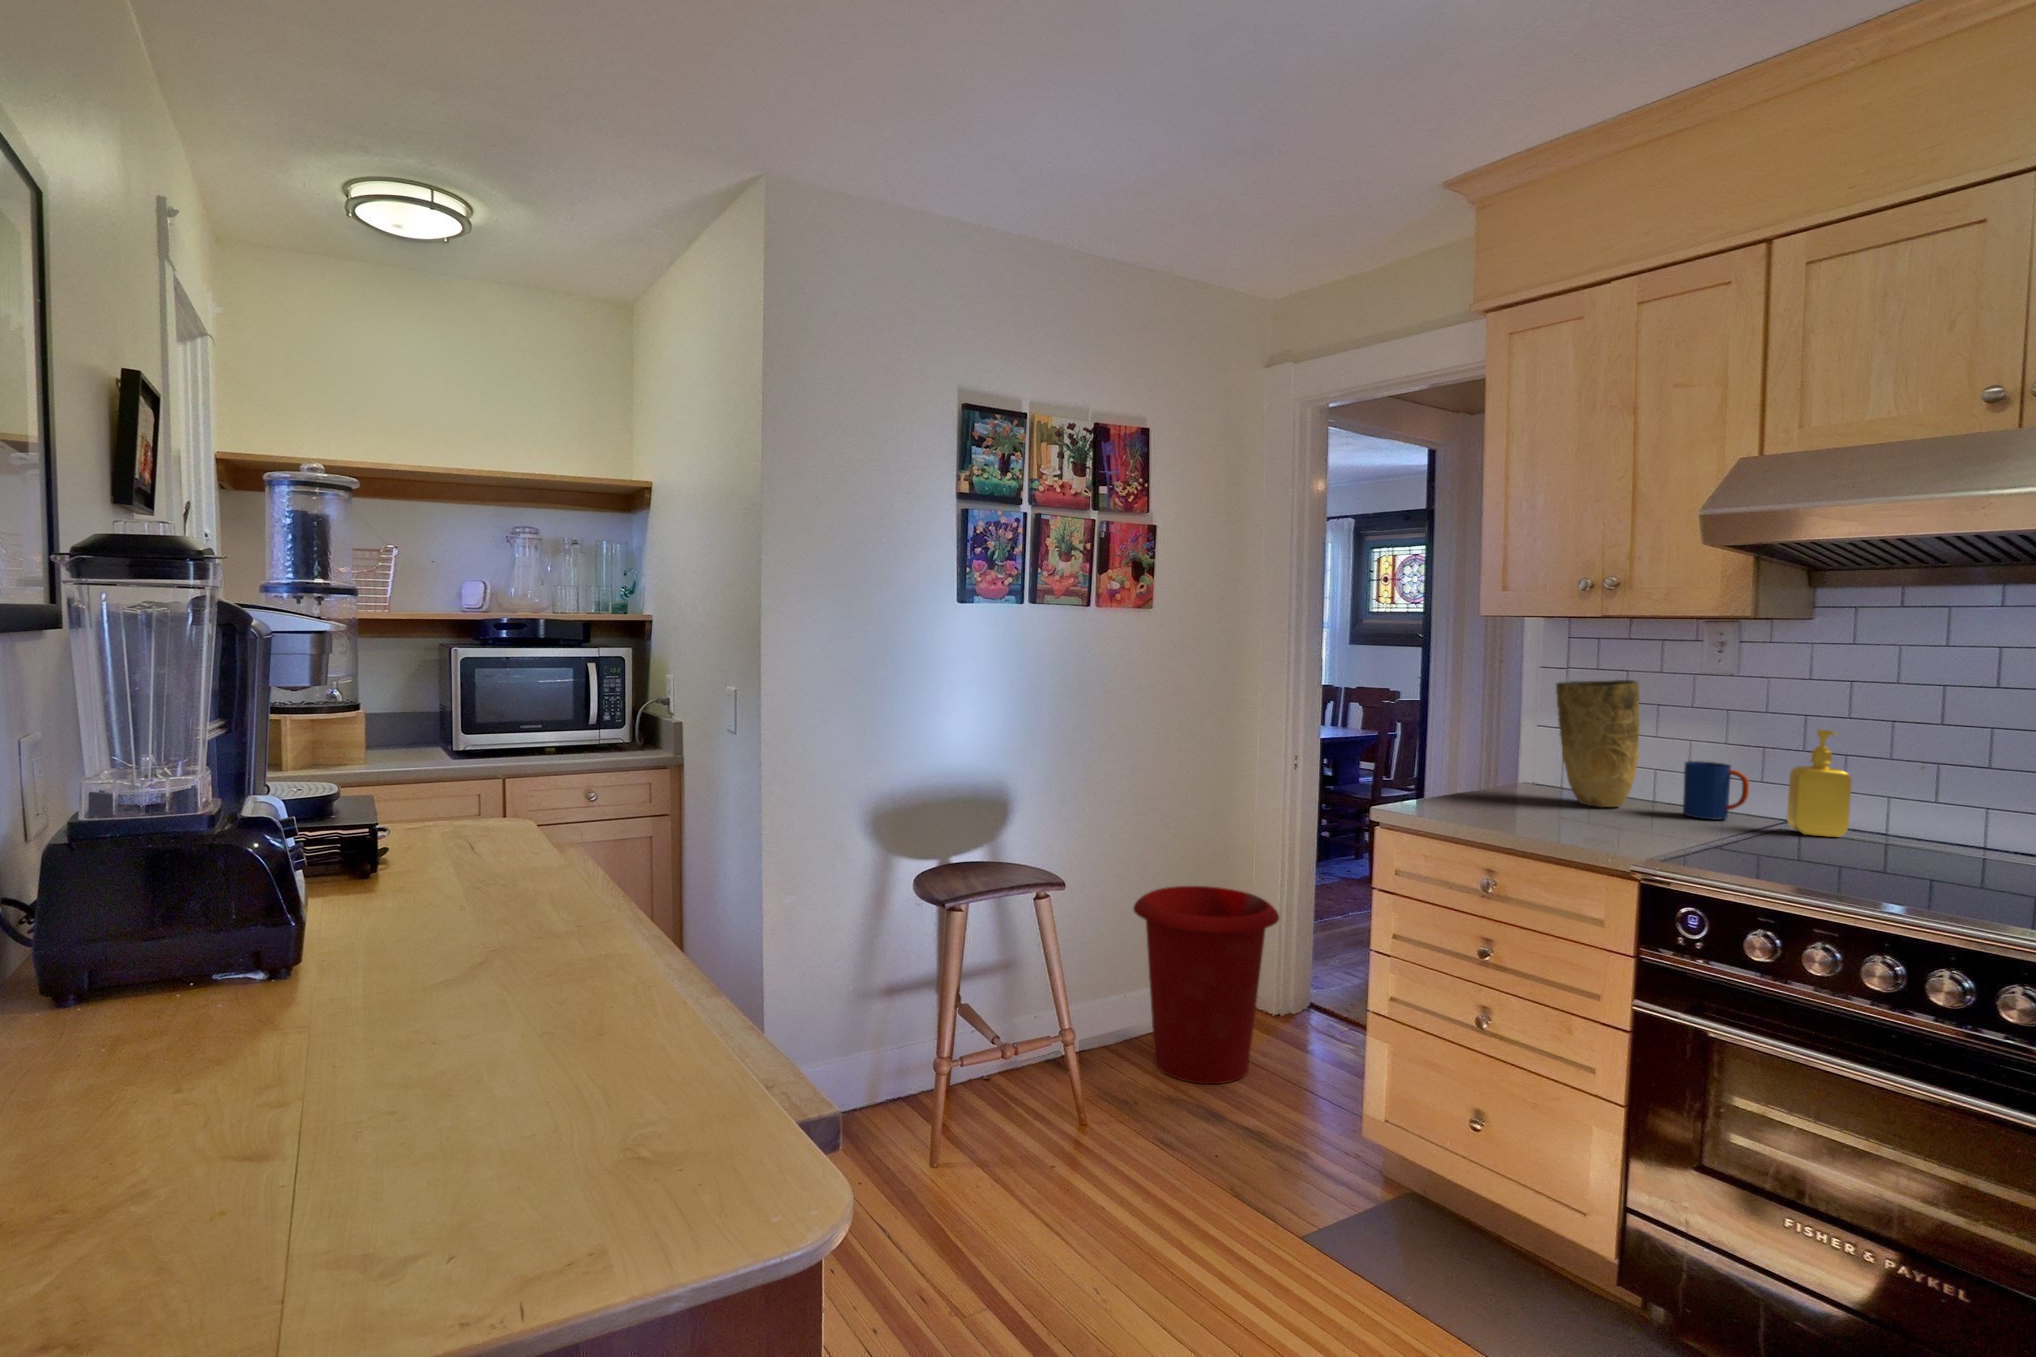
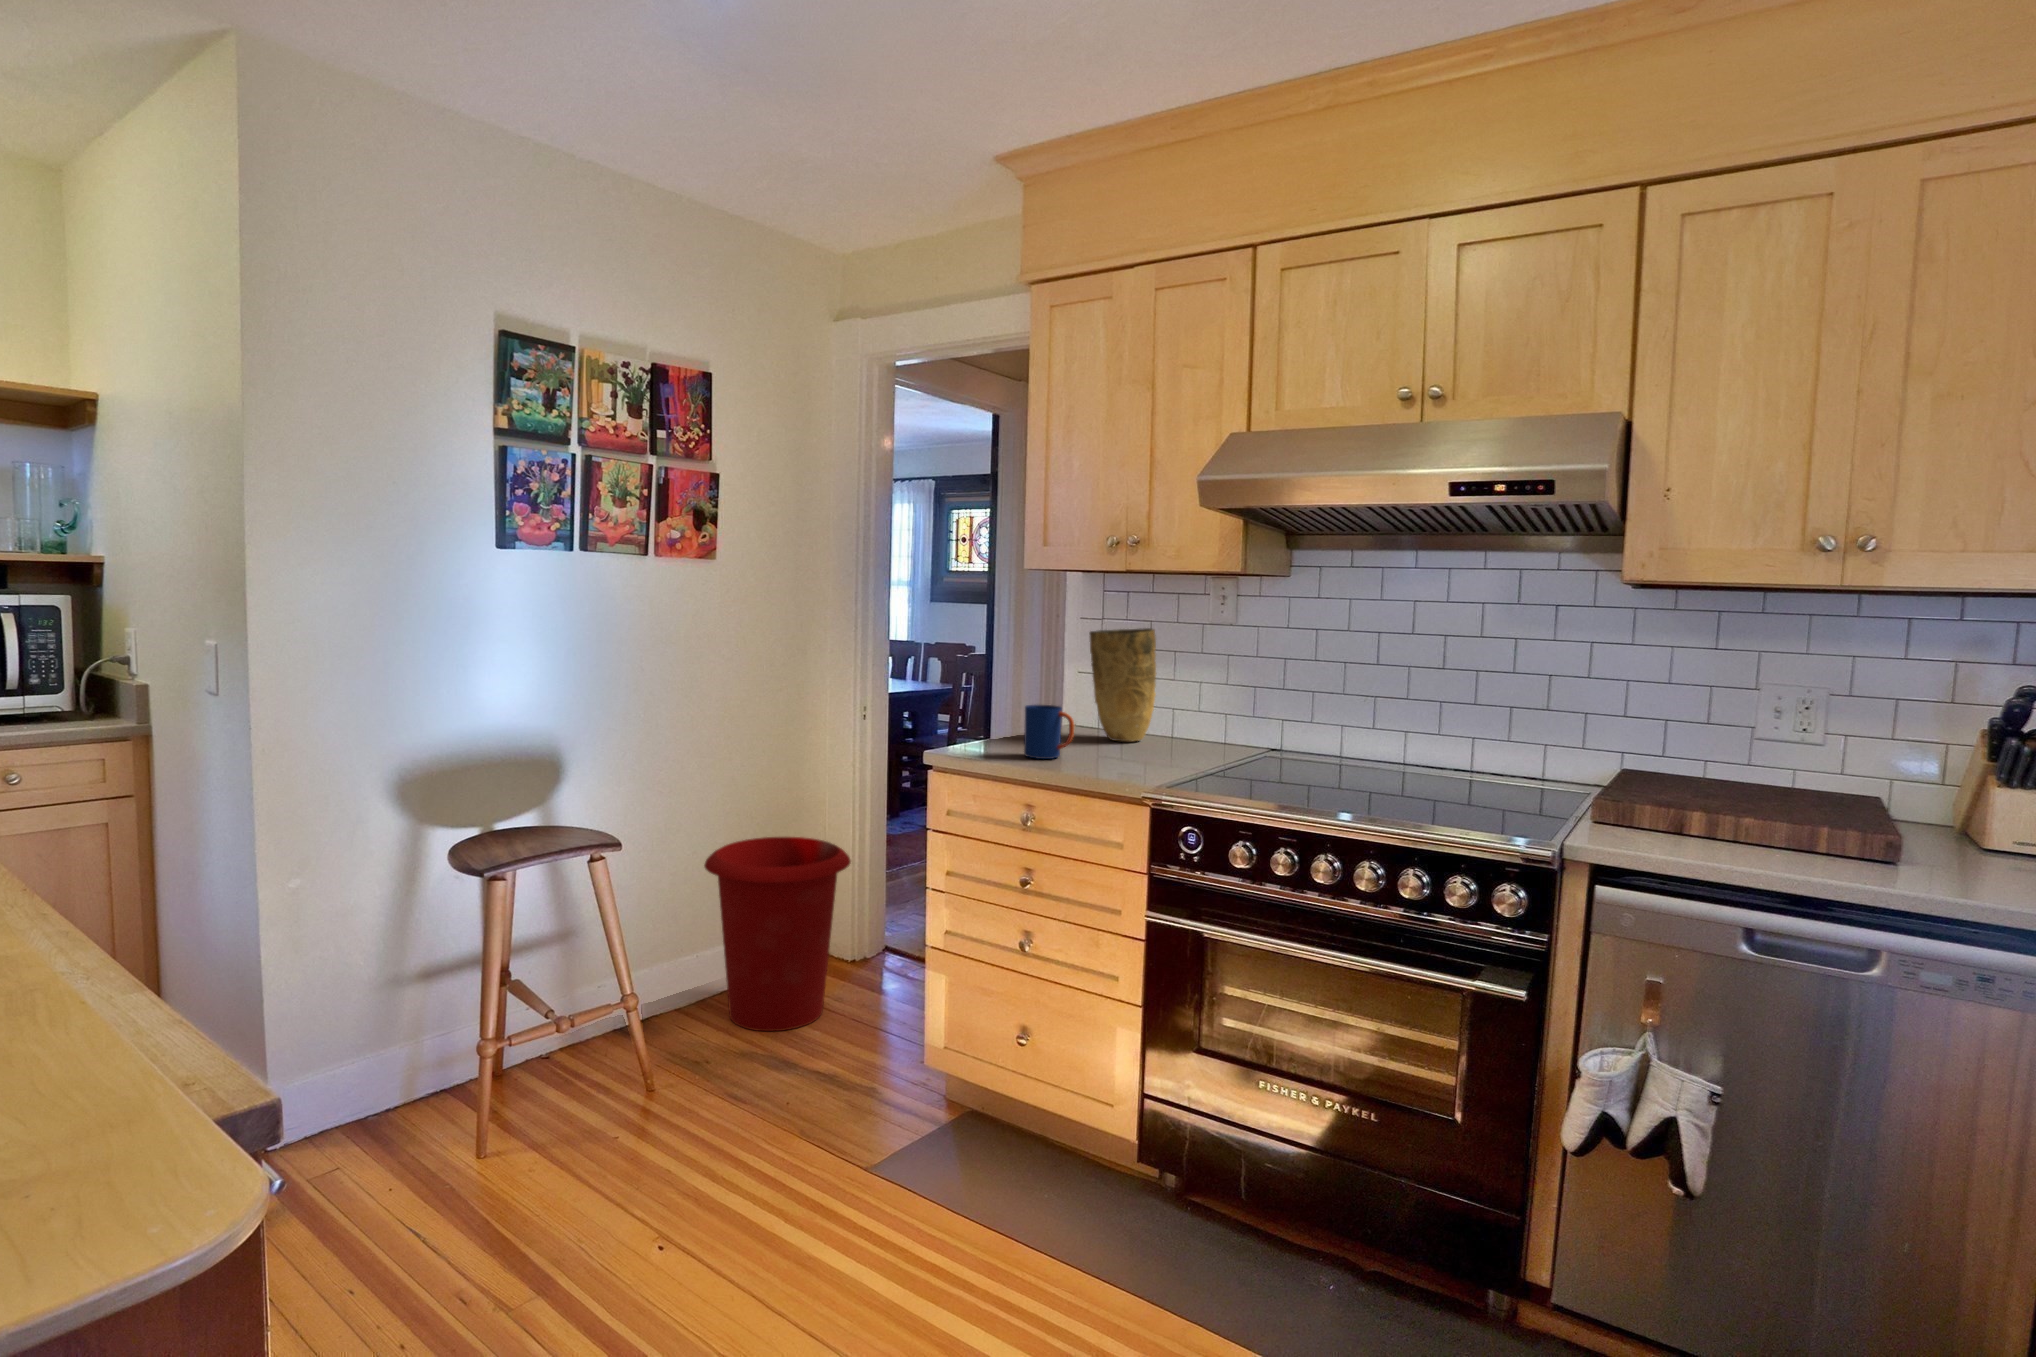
soap dispenser: present [1787,729,1852,837] -> none [1266,668,1312,758]
mug: present [1683,761,1749,820] -> present [1024,705,1074,759]

